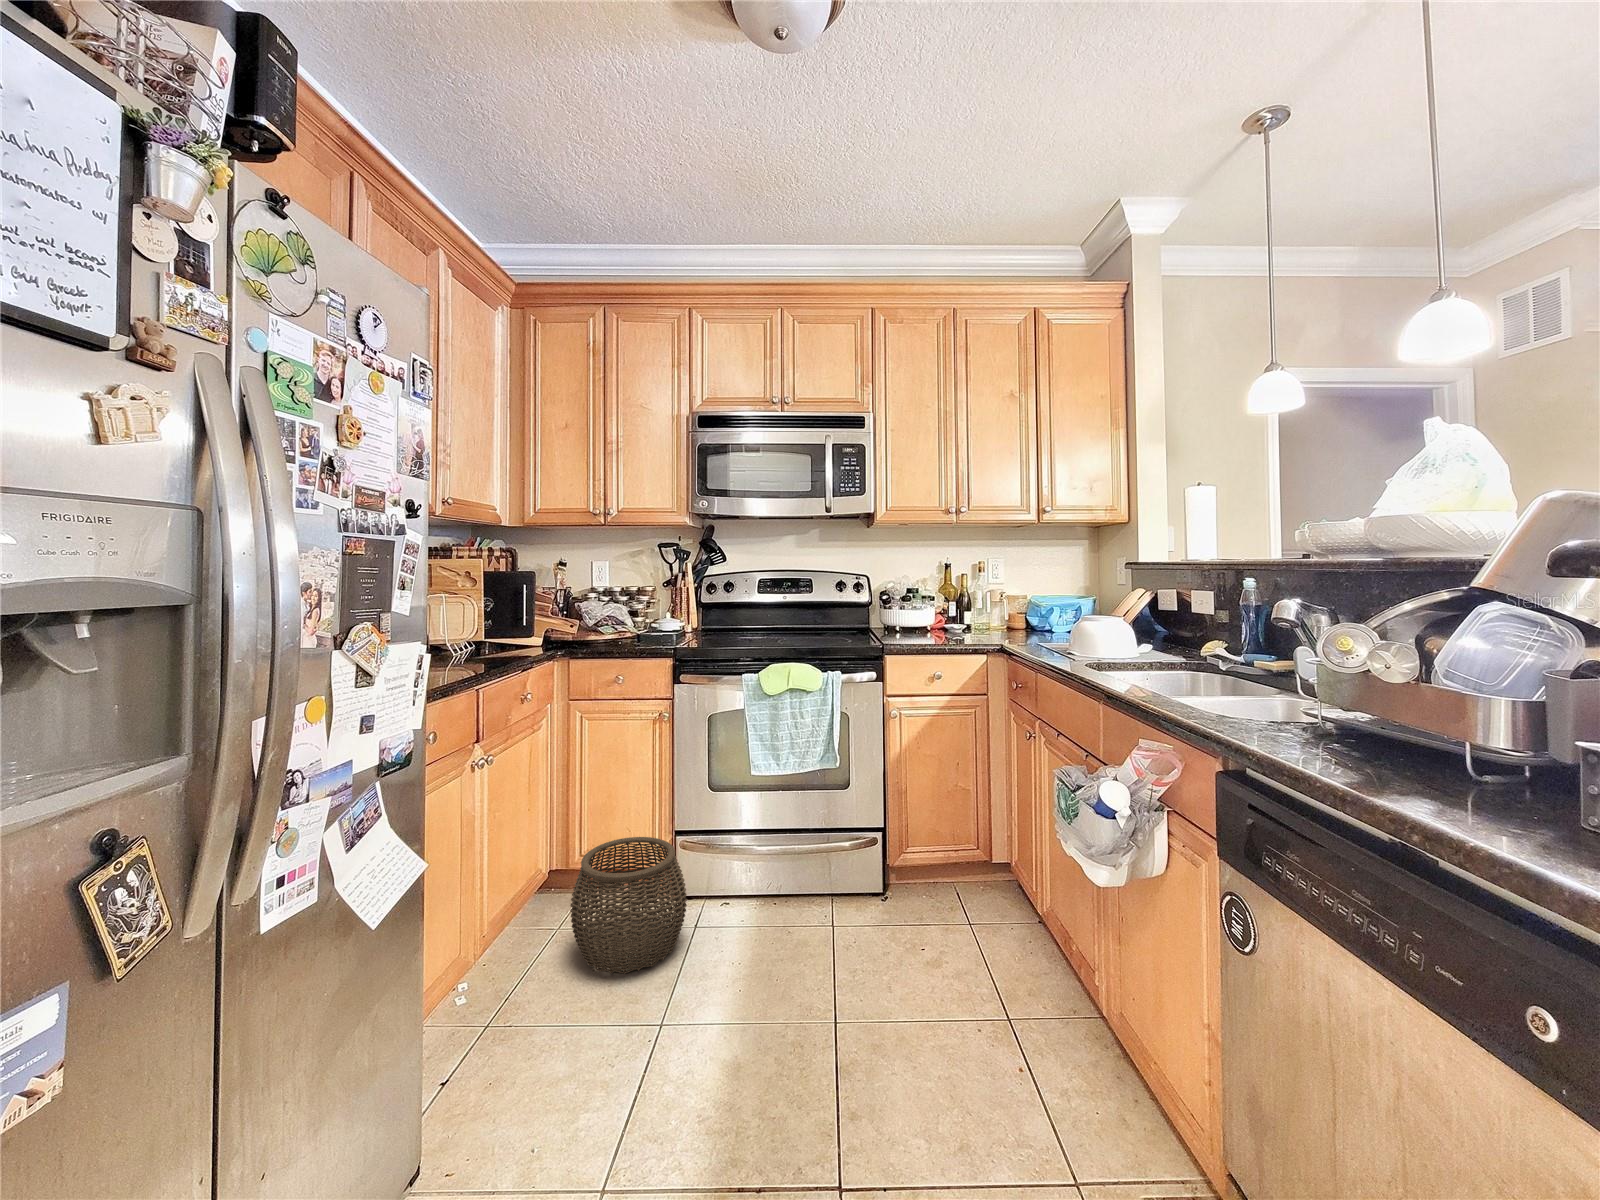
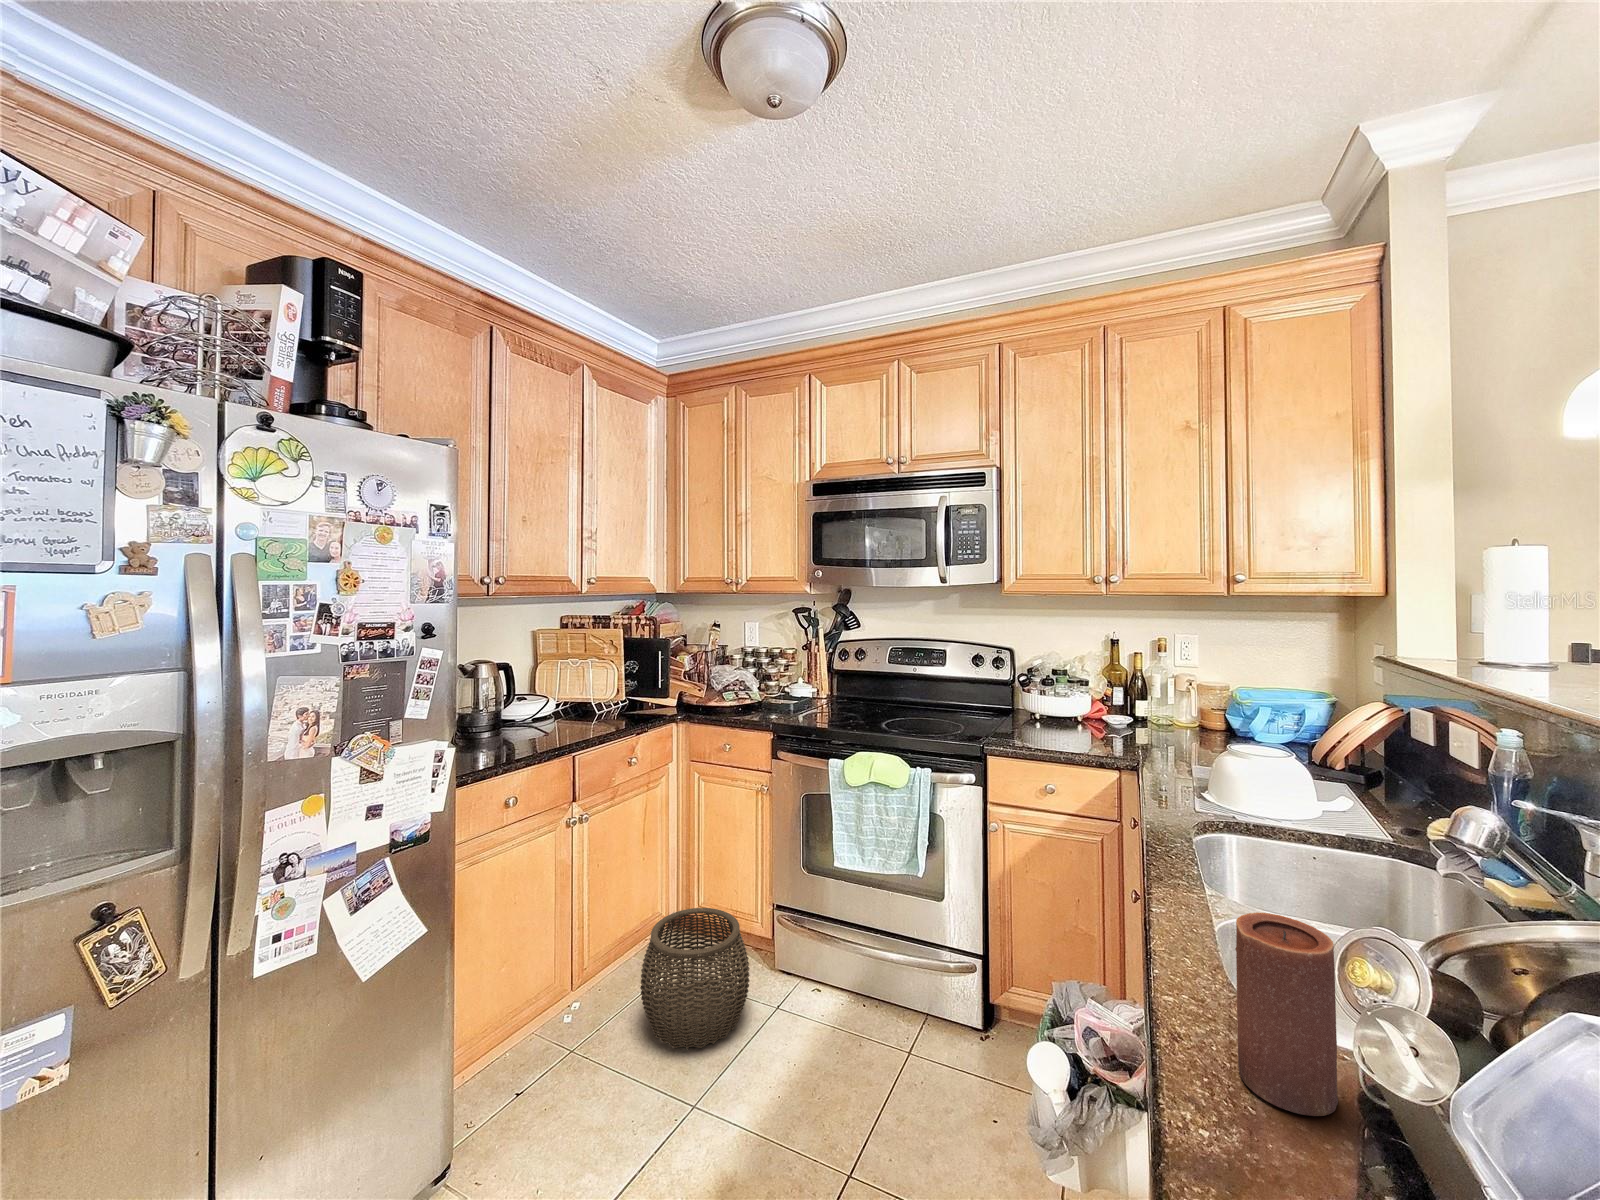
candle: none [1268,643,1328,742] -> present [1235,912,1338,1116]

